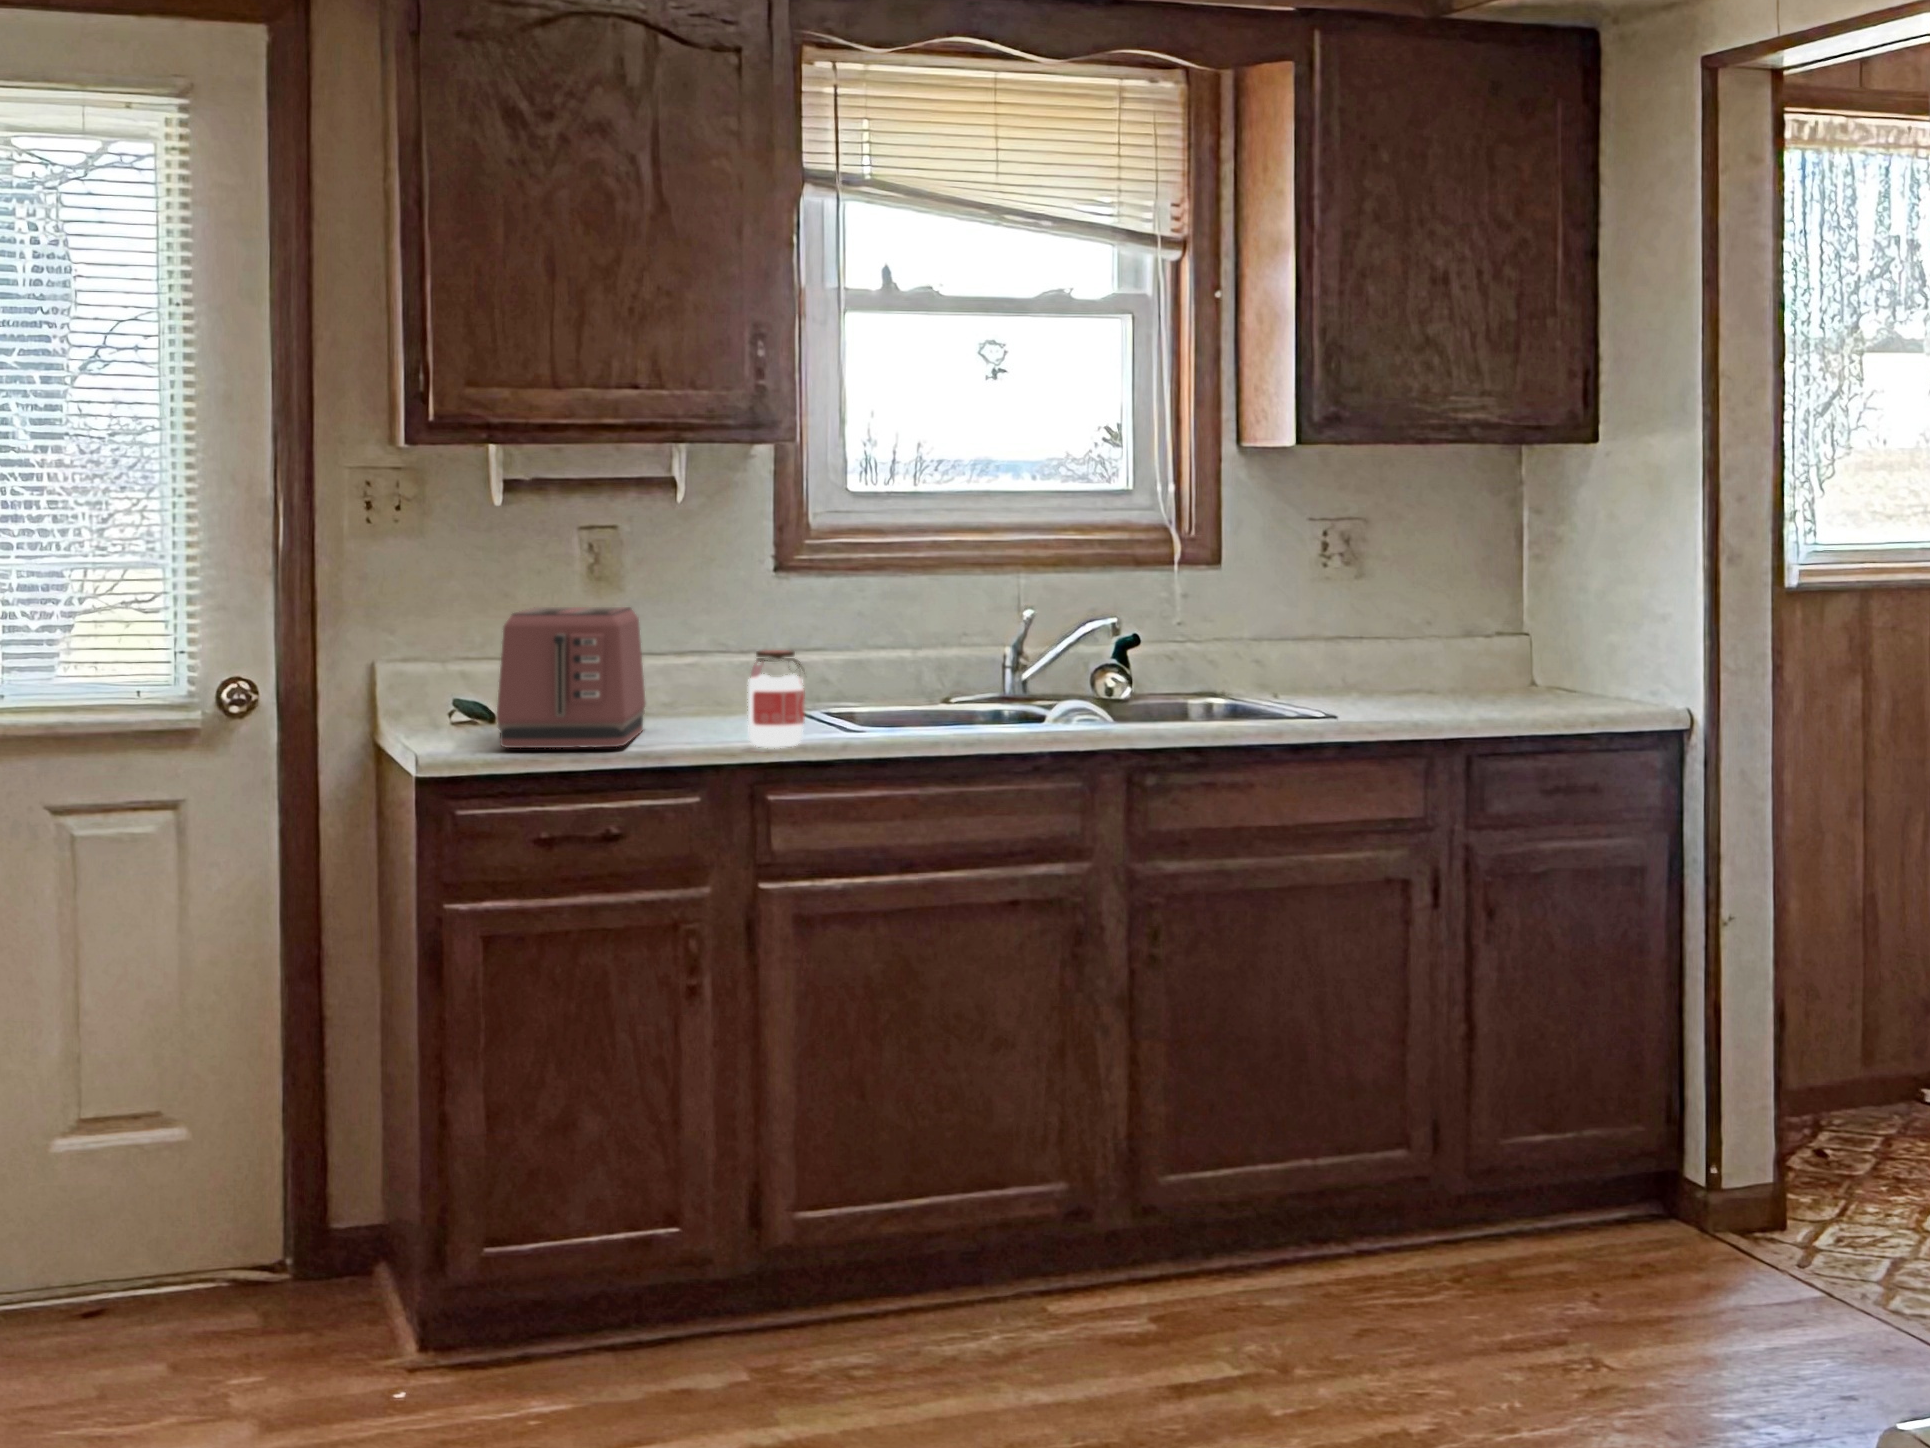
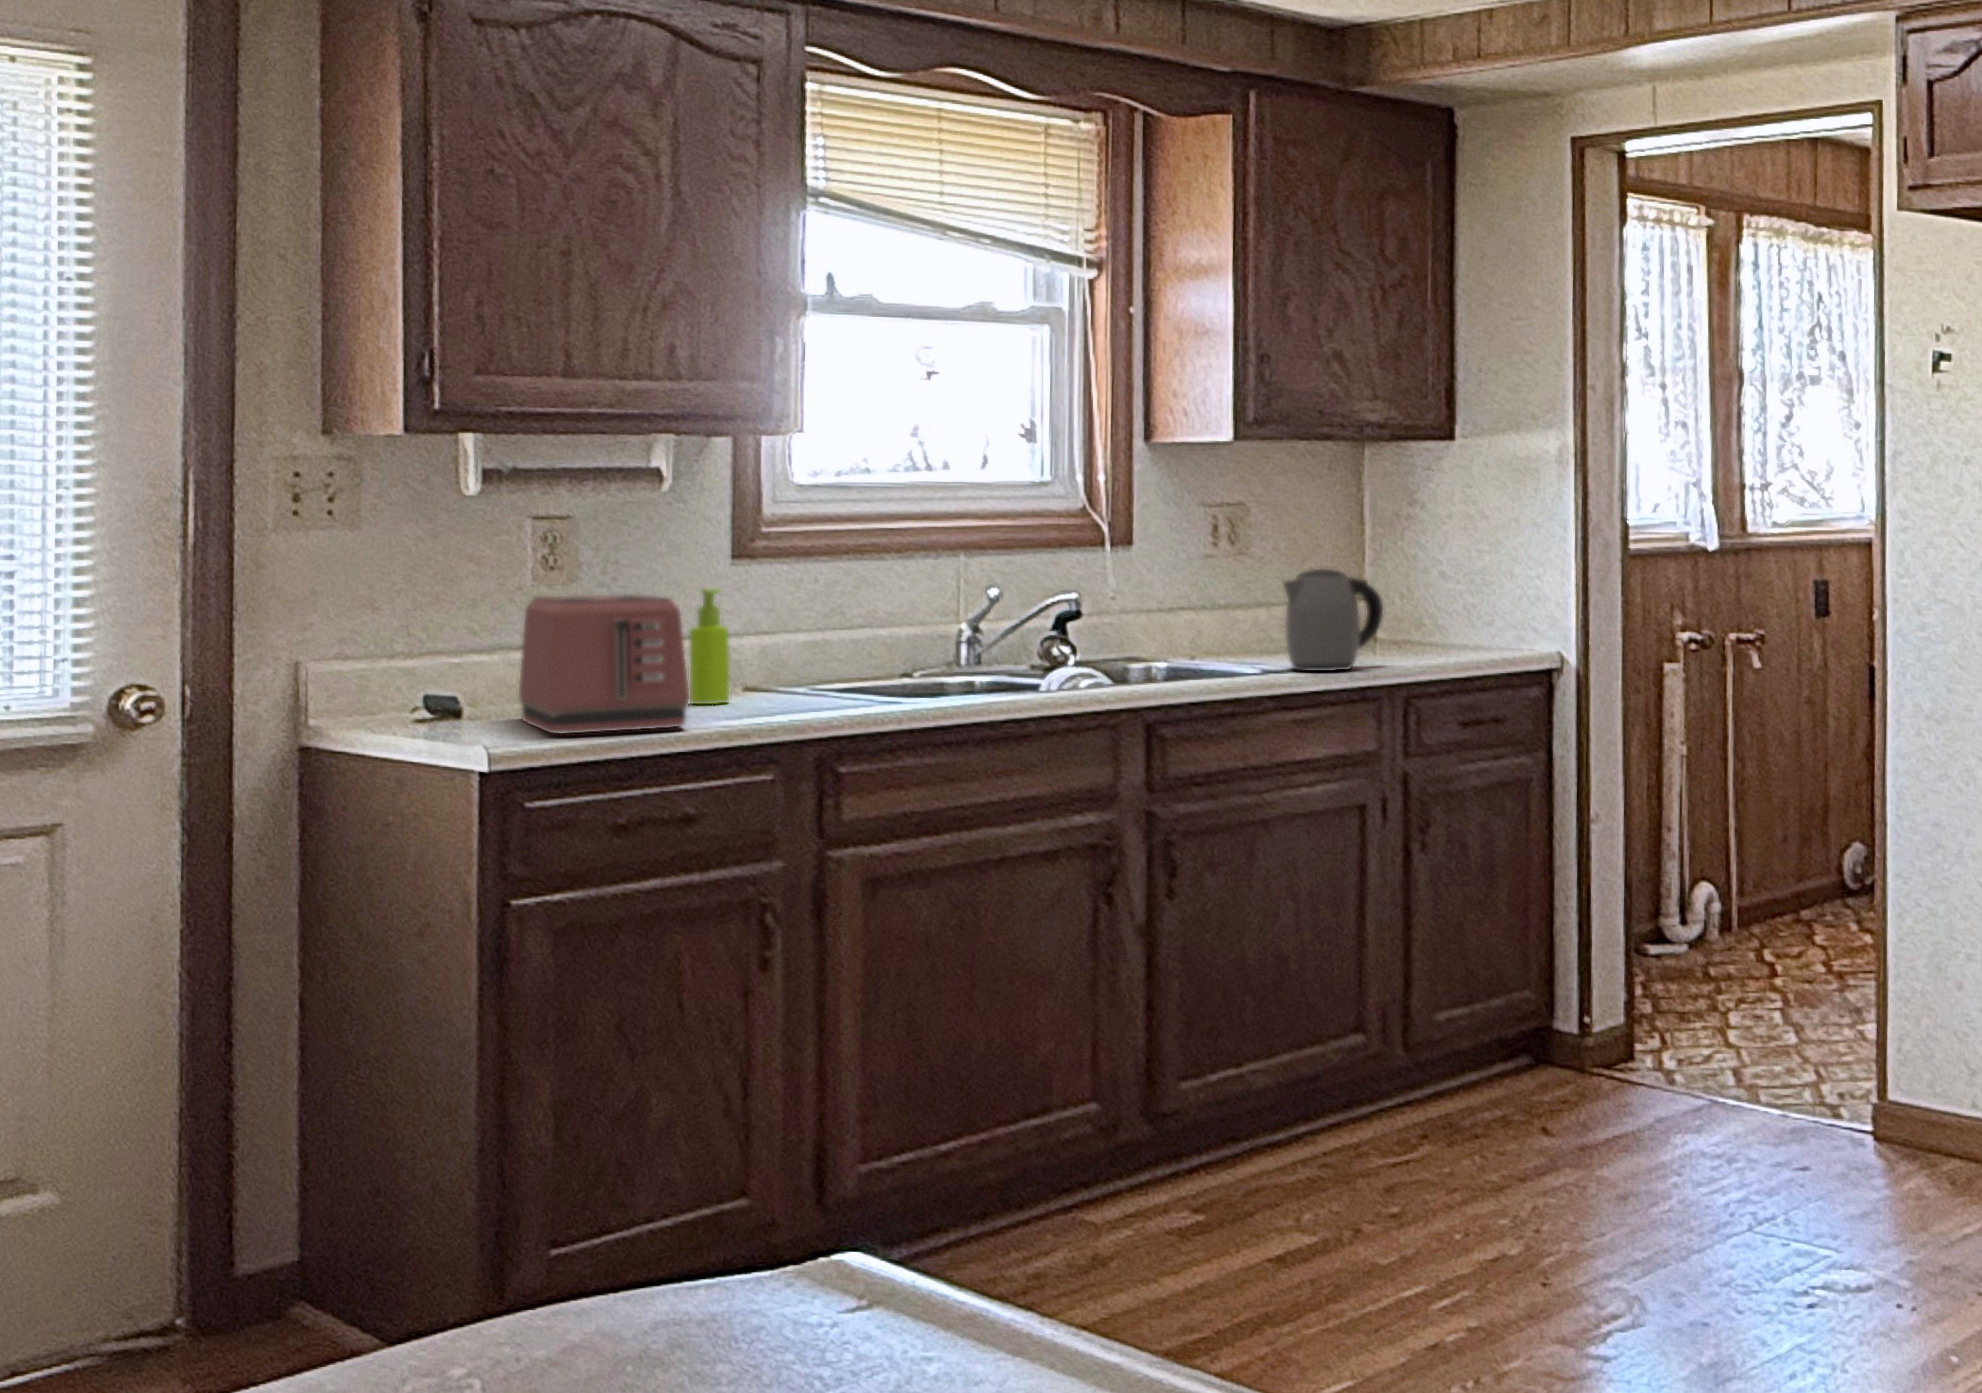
kettle: none [1334,596,1458,718] -> present [1284,569,1383,671]
soap dispenser: none [694,603,731,723] -> present [689,588,729,704]
jar: present [748,650,805,748] -> none [810,628,871,721]

